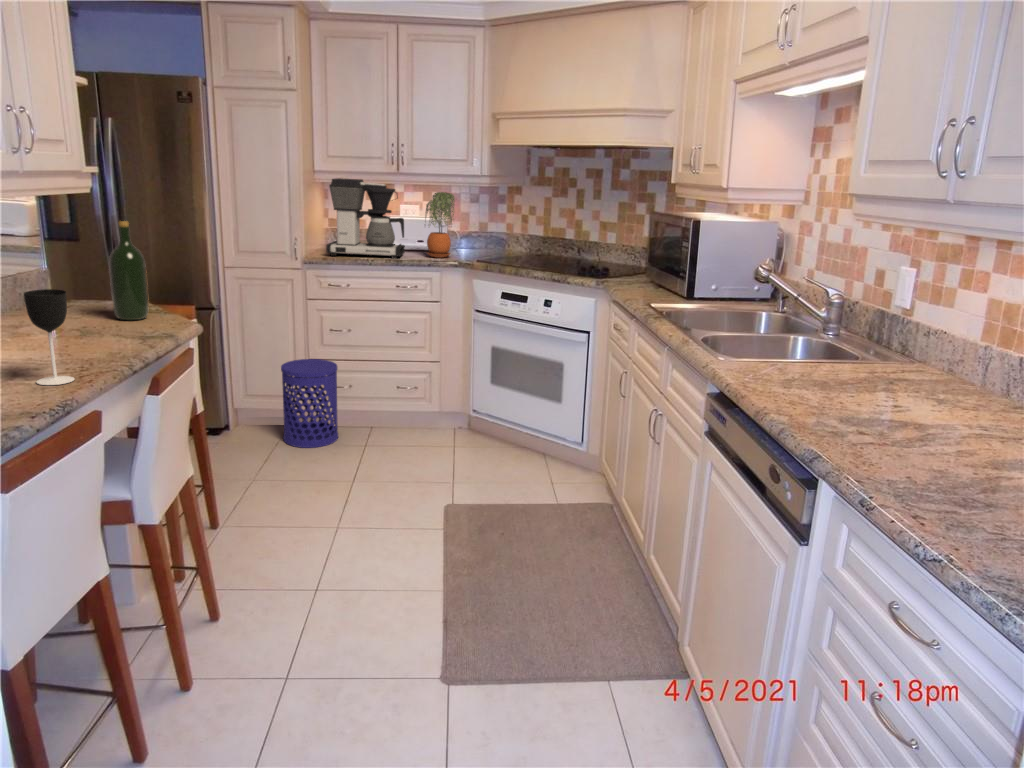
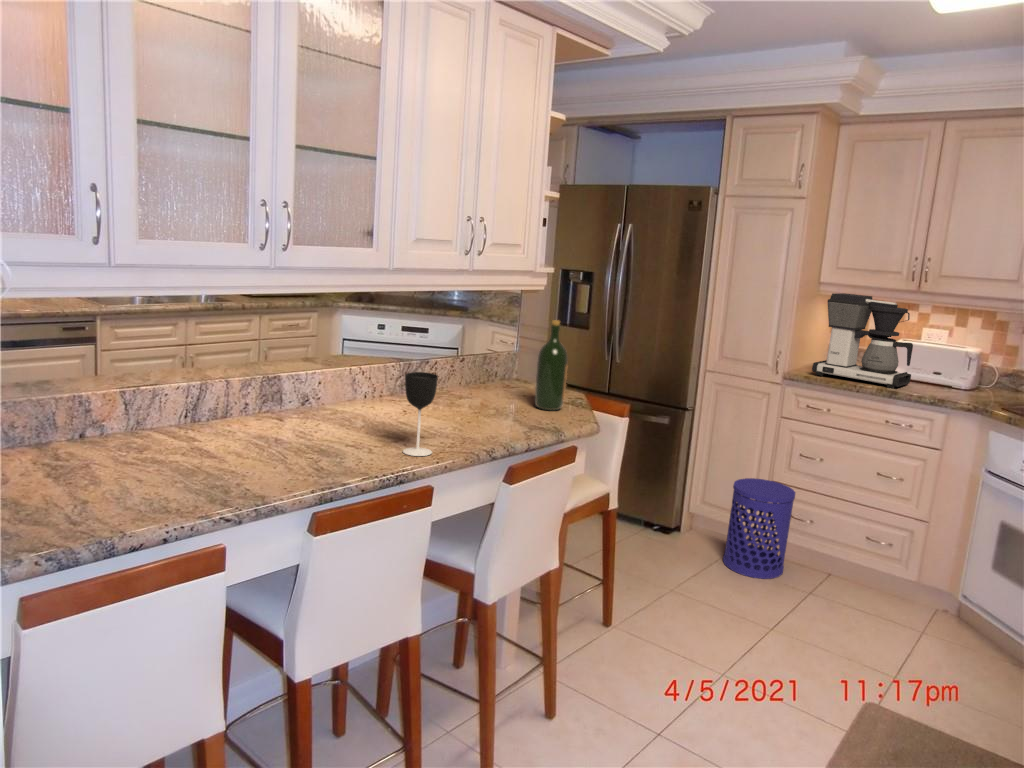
potted plant: present [426,192,455,258] -> none [936,316,988,396]

